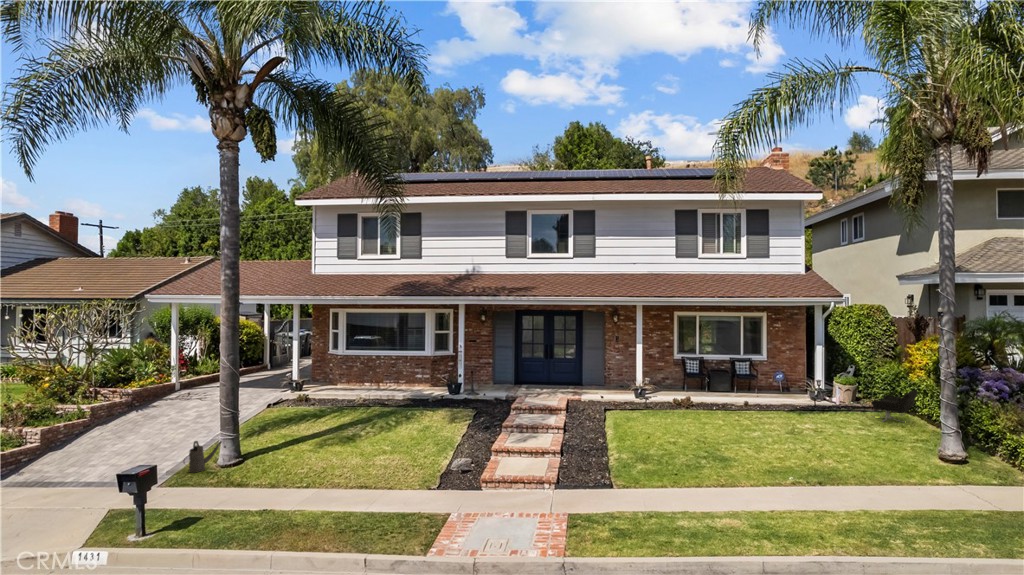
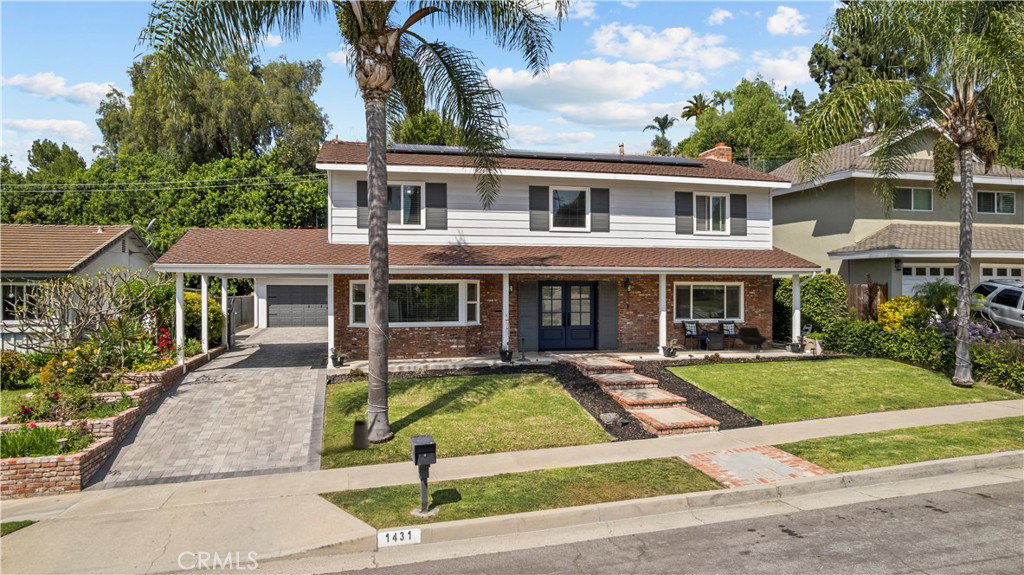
lounge chair: present [871,390,918,422] -> present [738,327,767,352]

